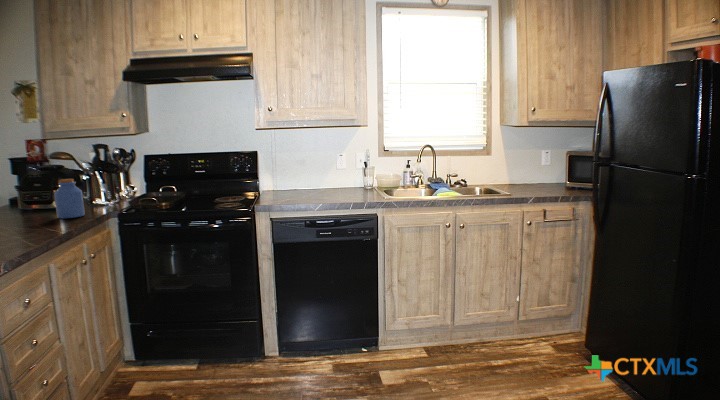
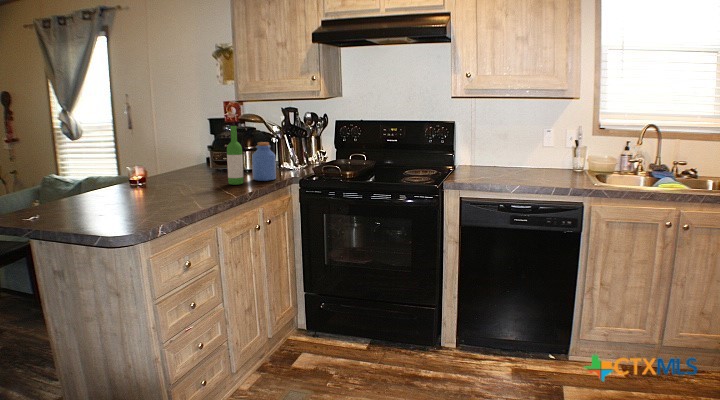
wine bottle: none [21,164,44,225] -> present [227,126,243,185]

